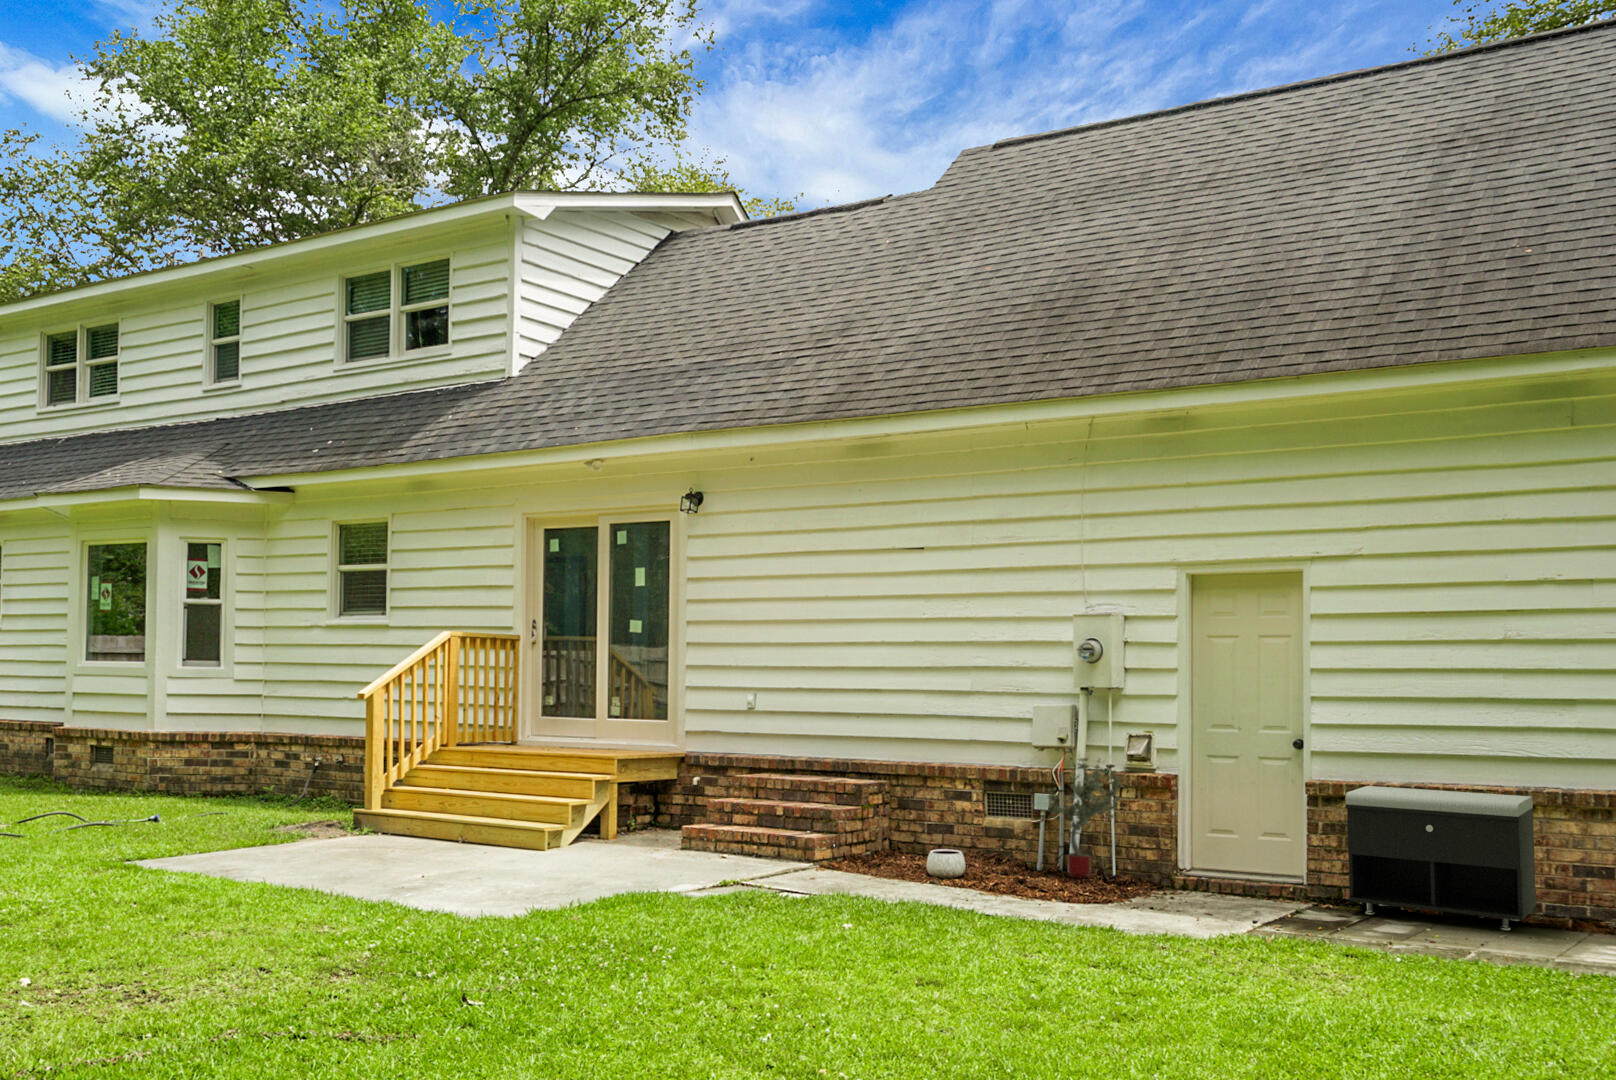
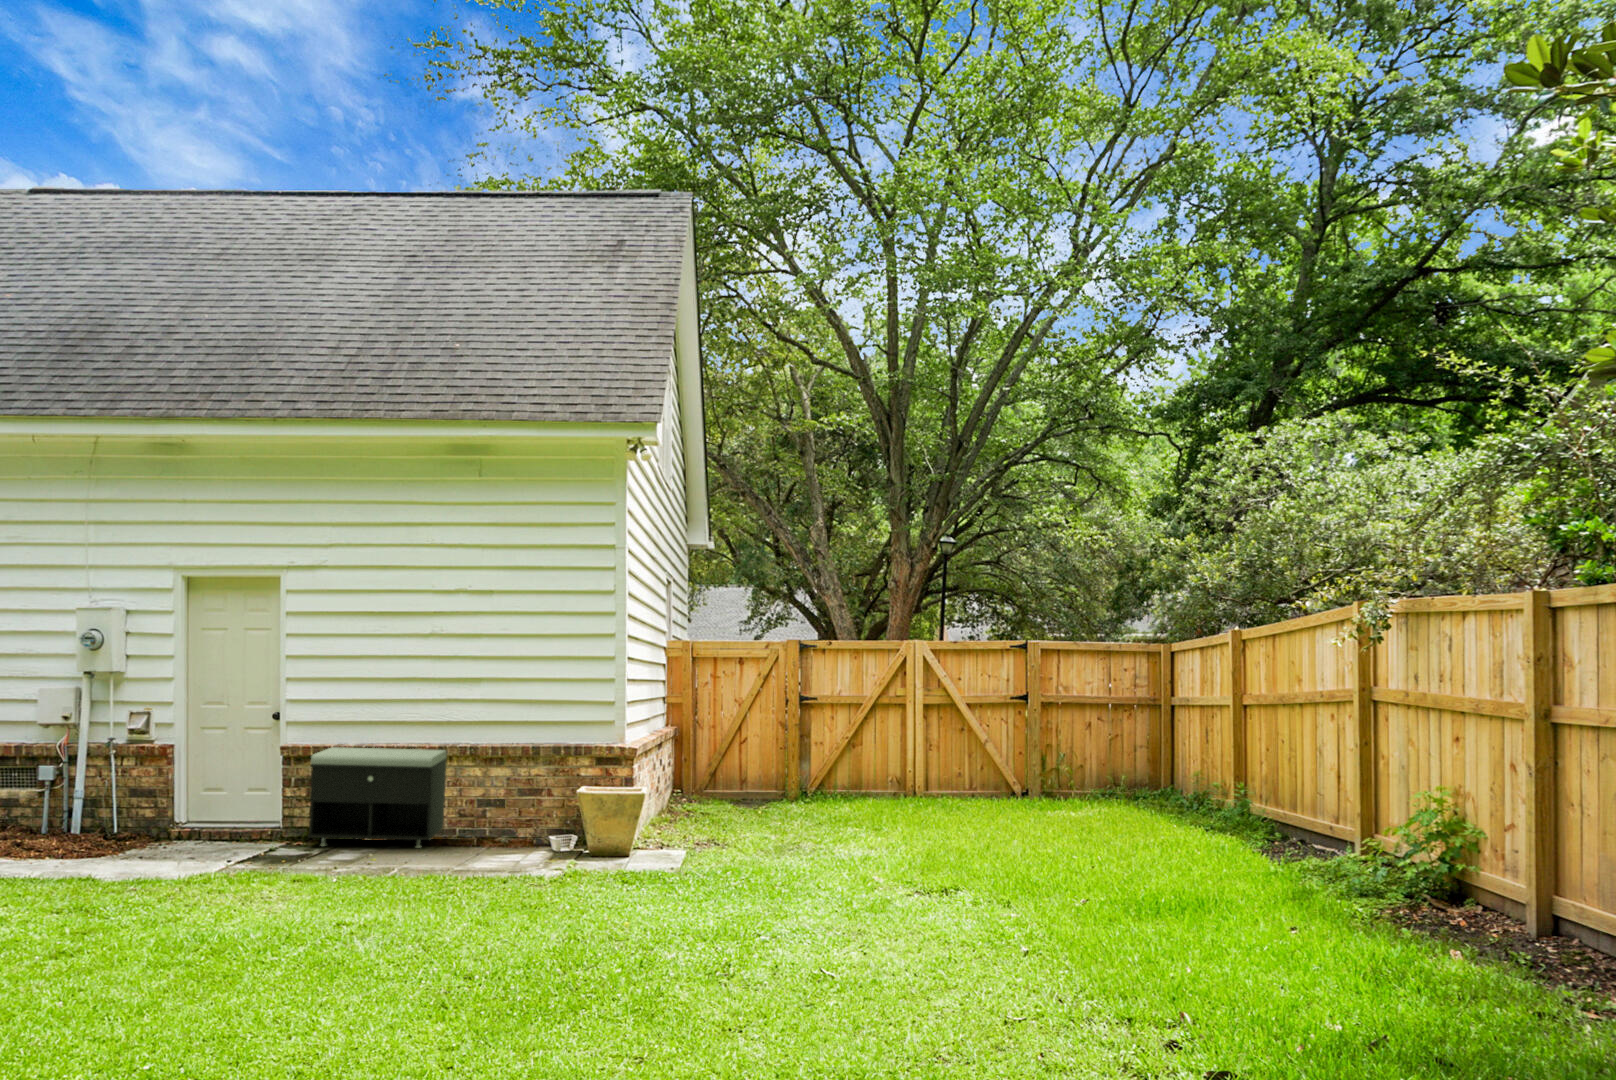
potted tree: present [1047,758,1120,879] -> none [43,733,127,839]

